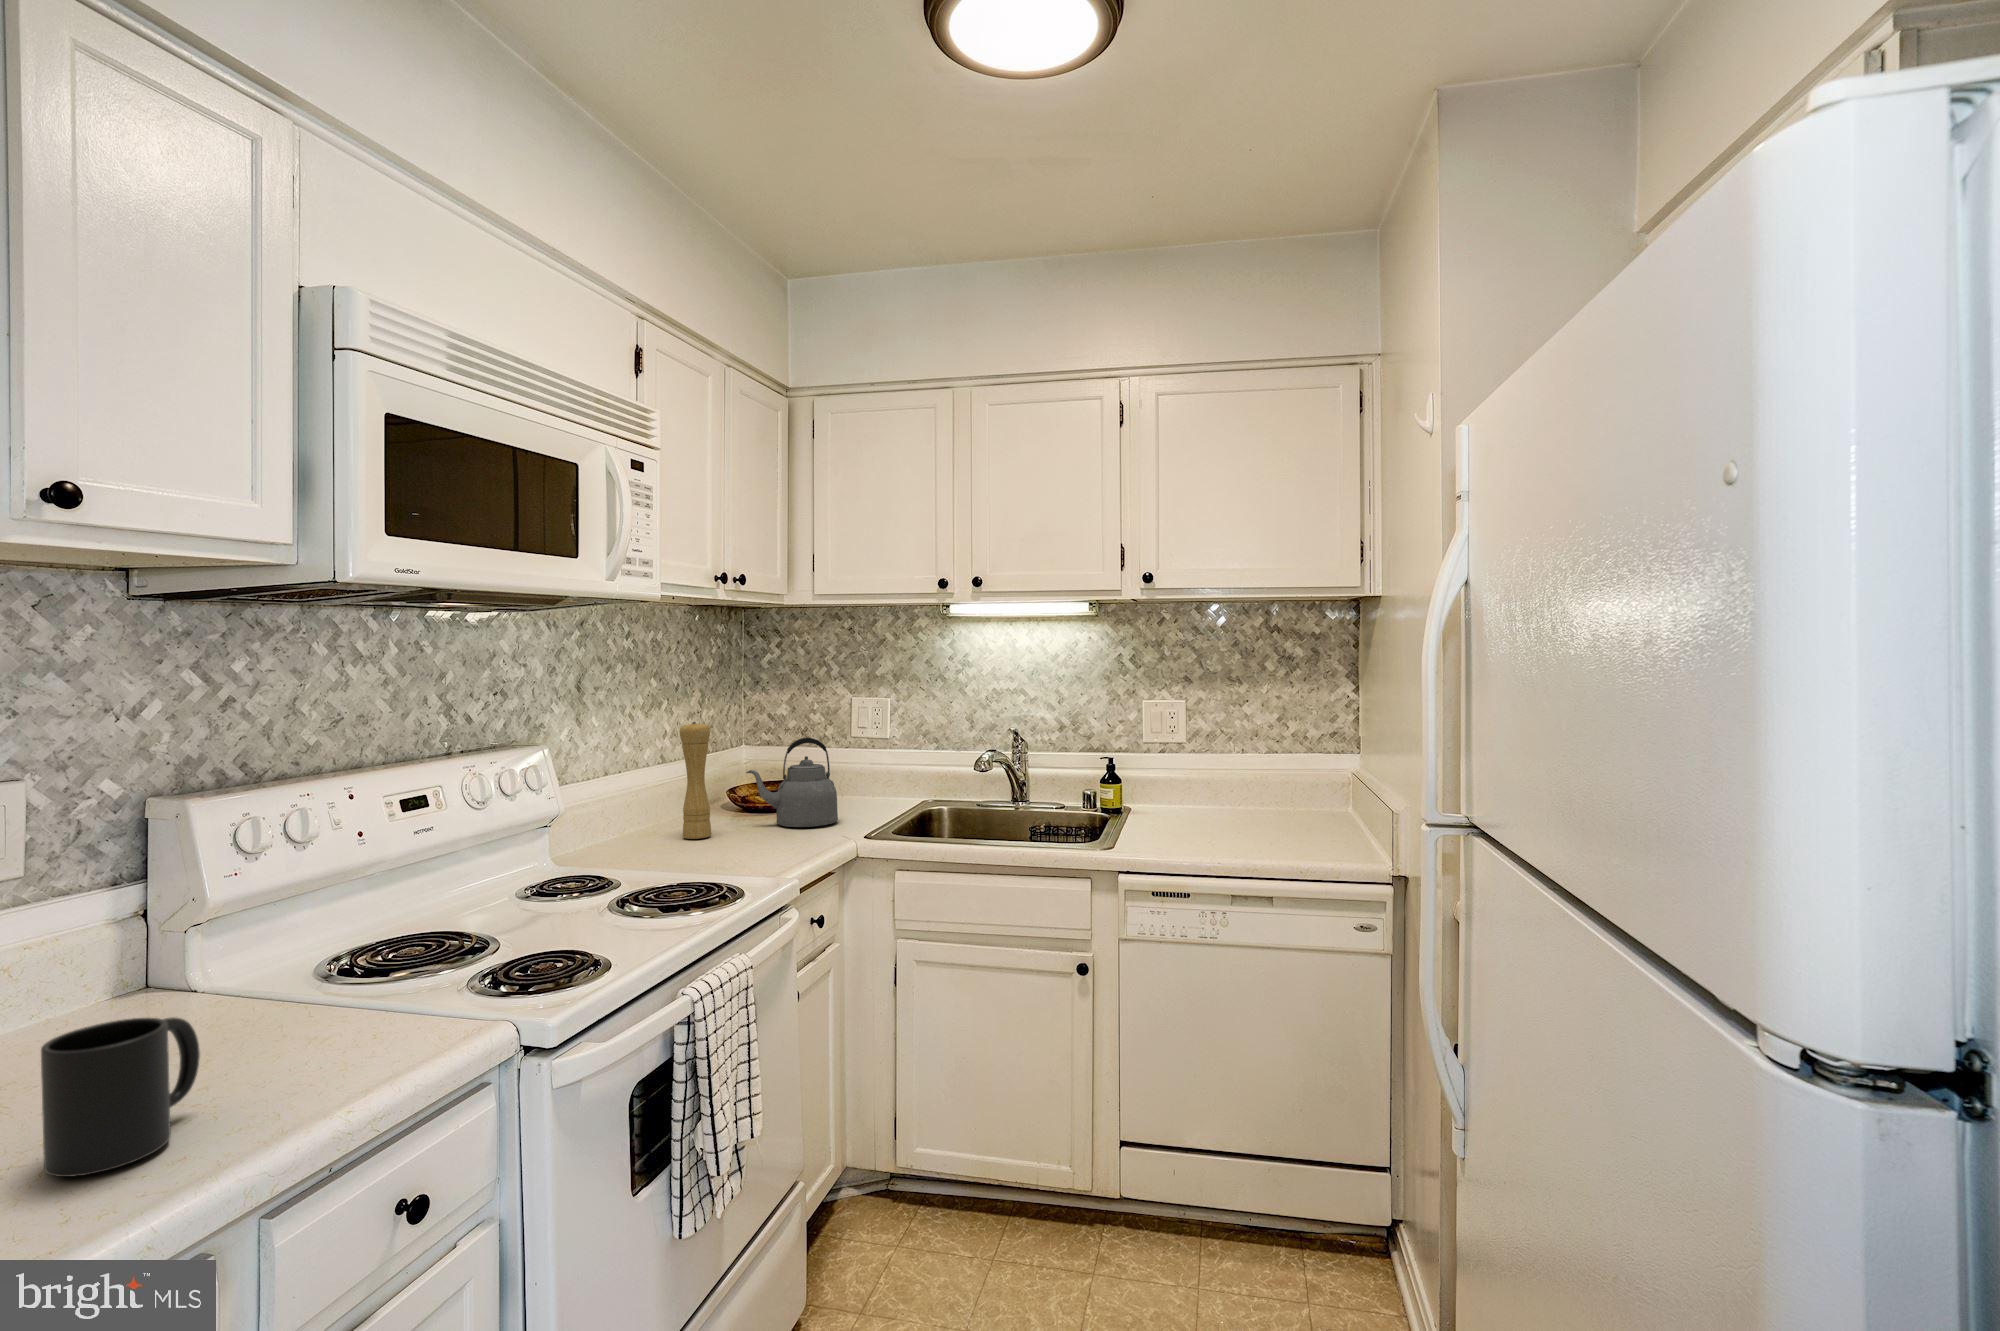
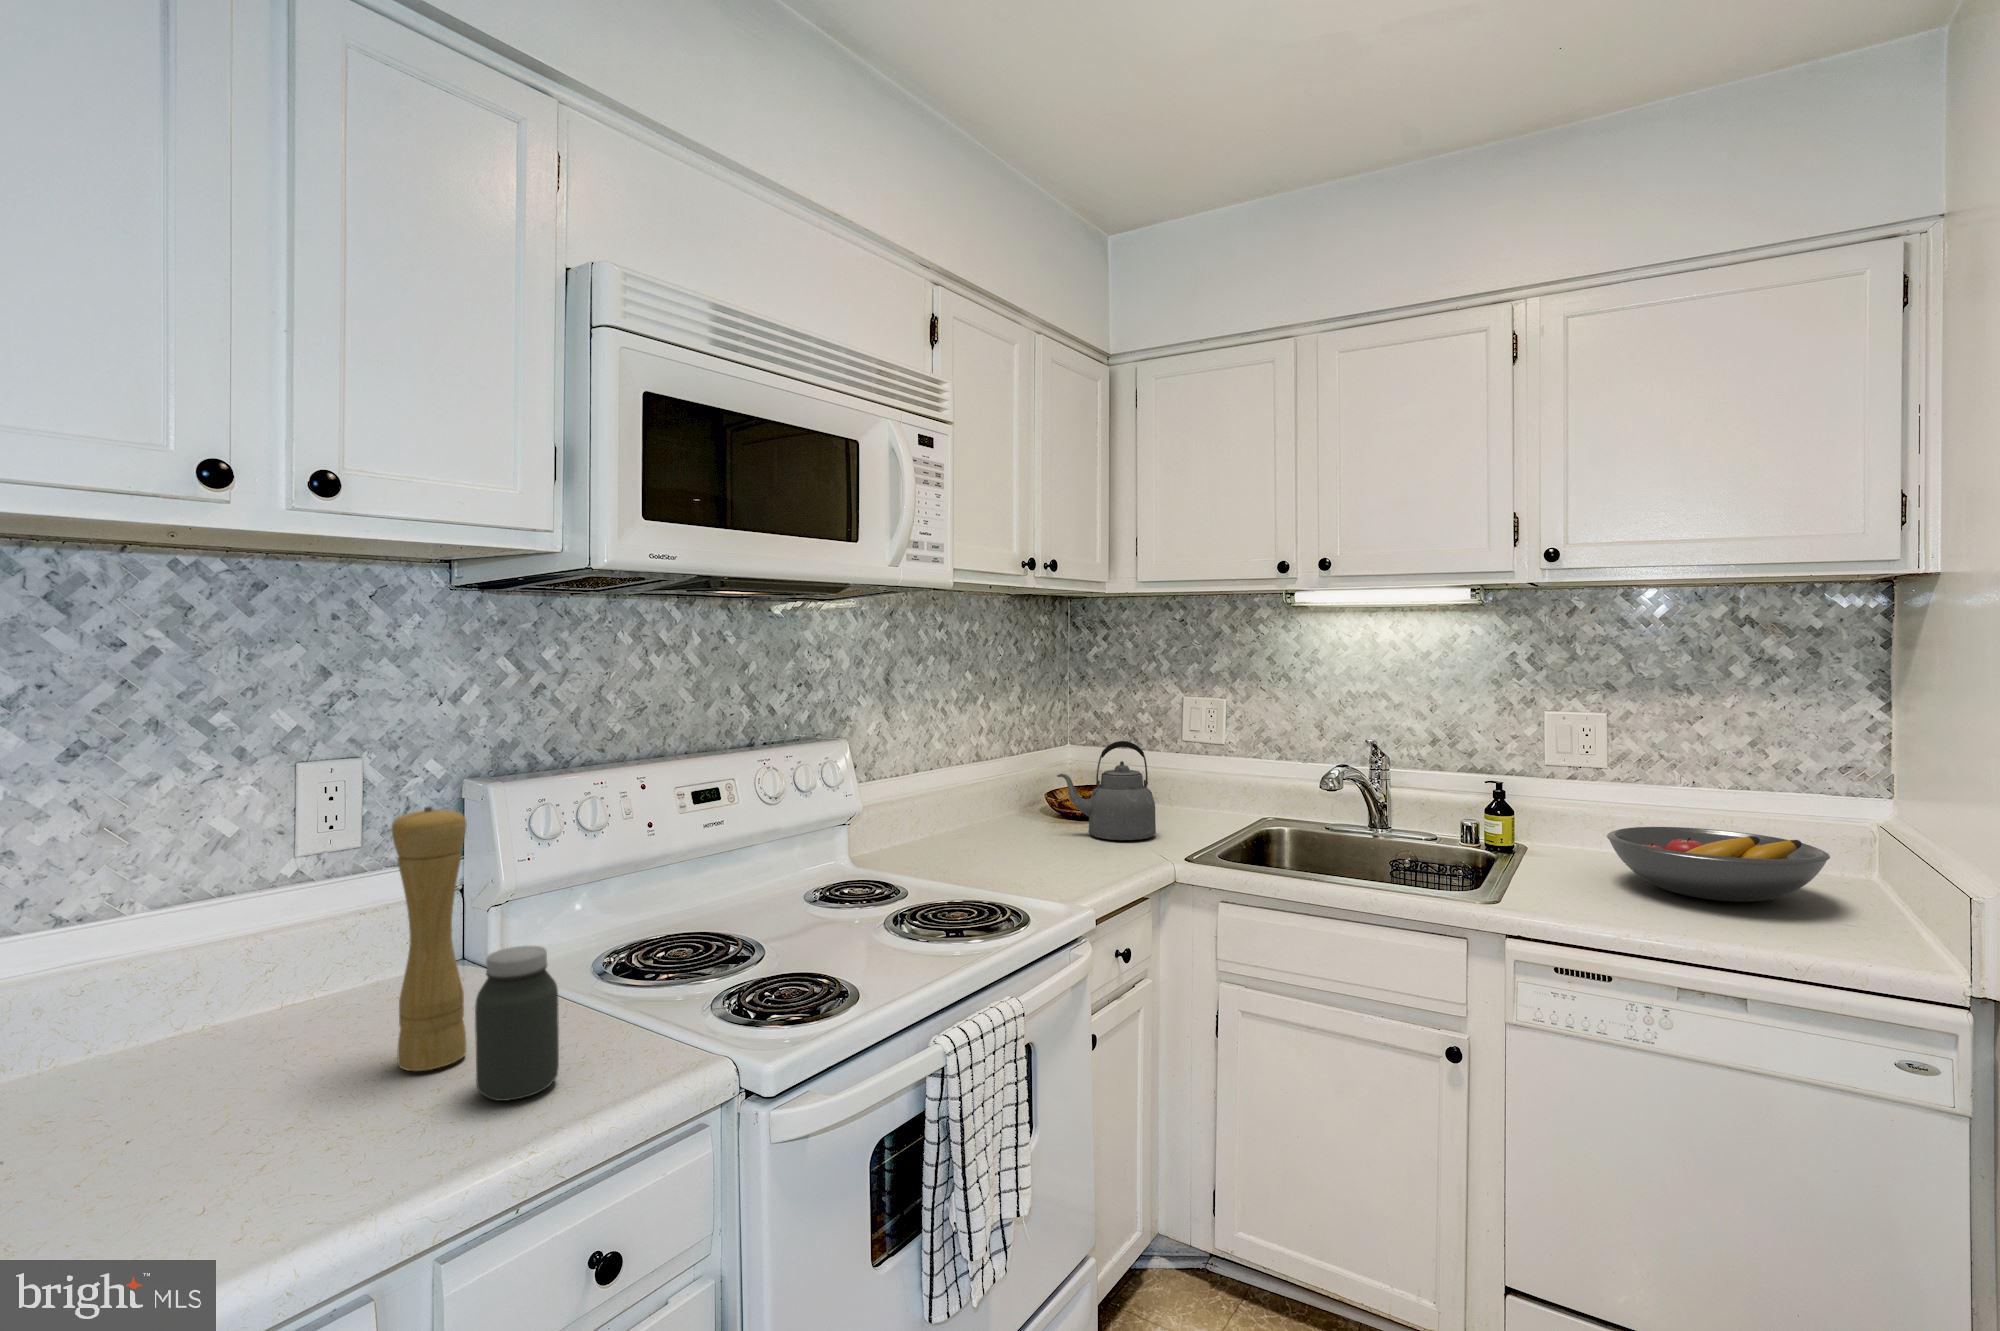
pepper mill: present [679,722,711,839] -> present [392,807,467,1071]
fruit bowl: none [1185,783,1320,832] -> present [1607,827,1830,902]
jar: none [261,936,347,1080] -> present [475,946,559,1101]
mug: present [41,1017,200,1177] -> none [235,1024,405,1193]

